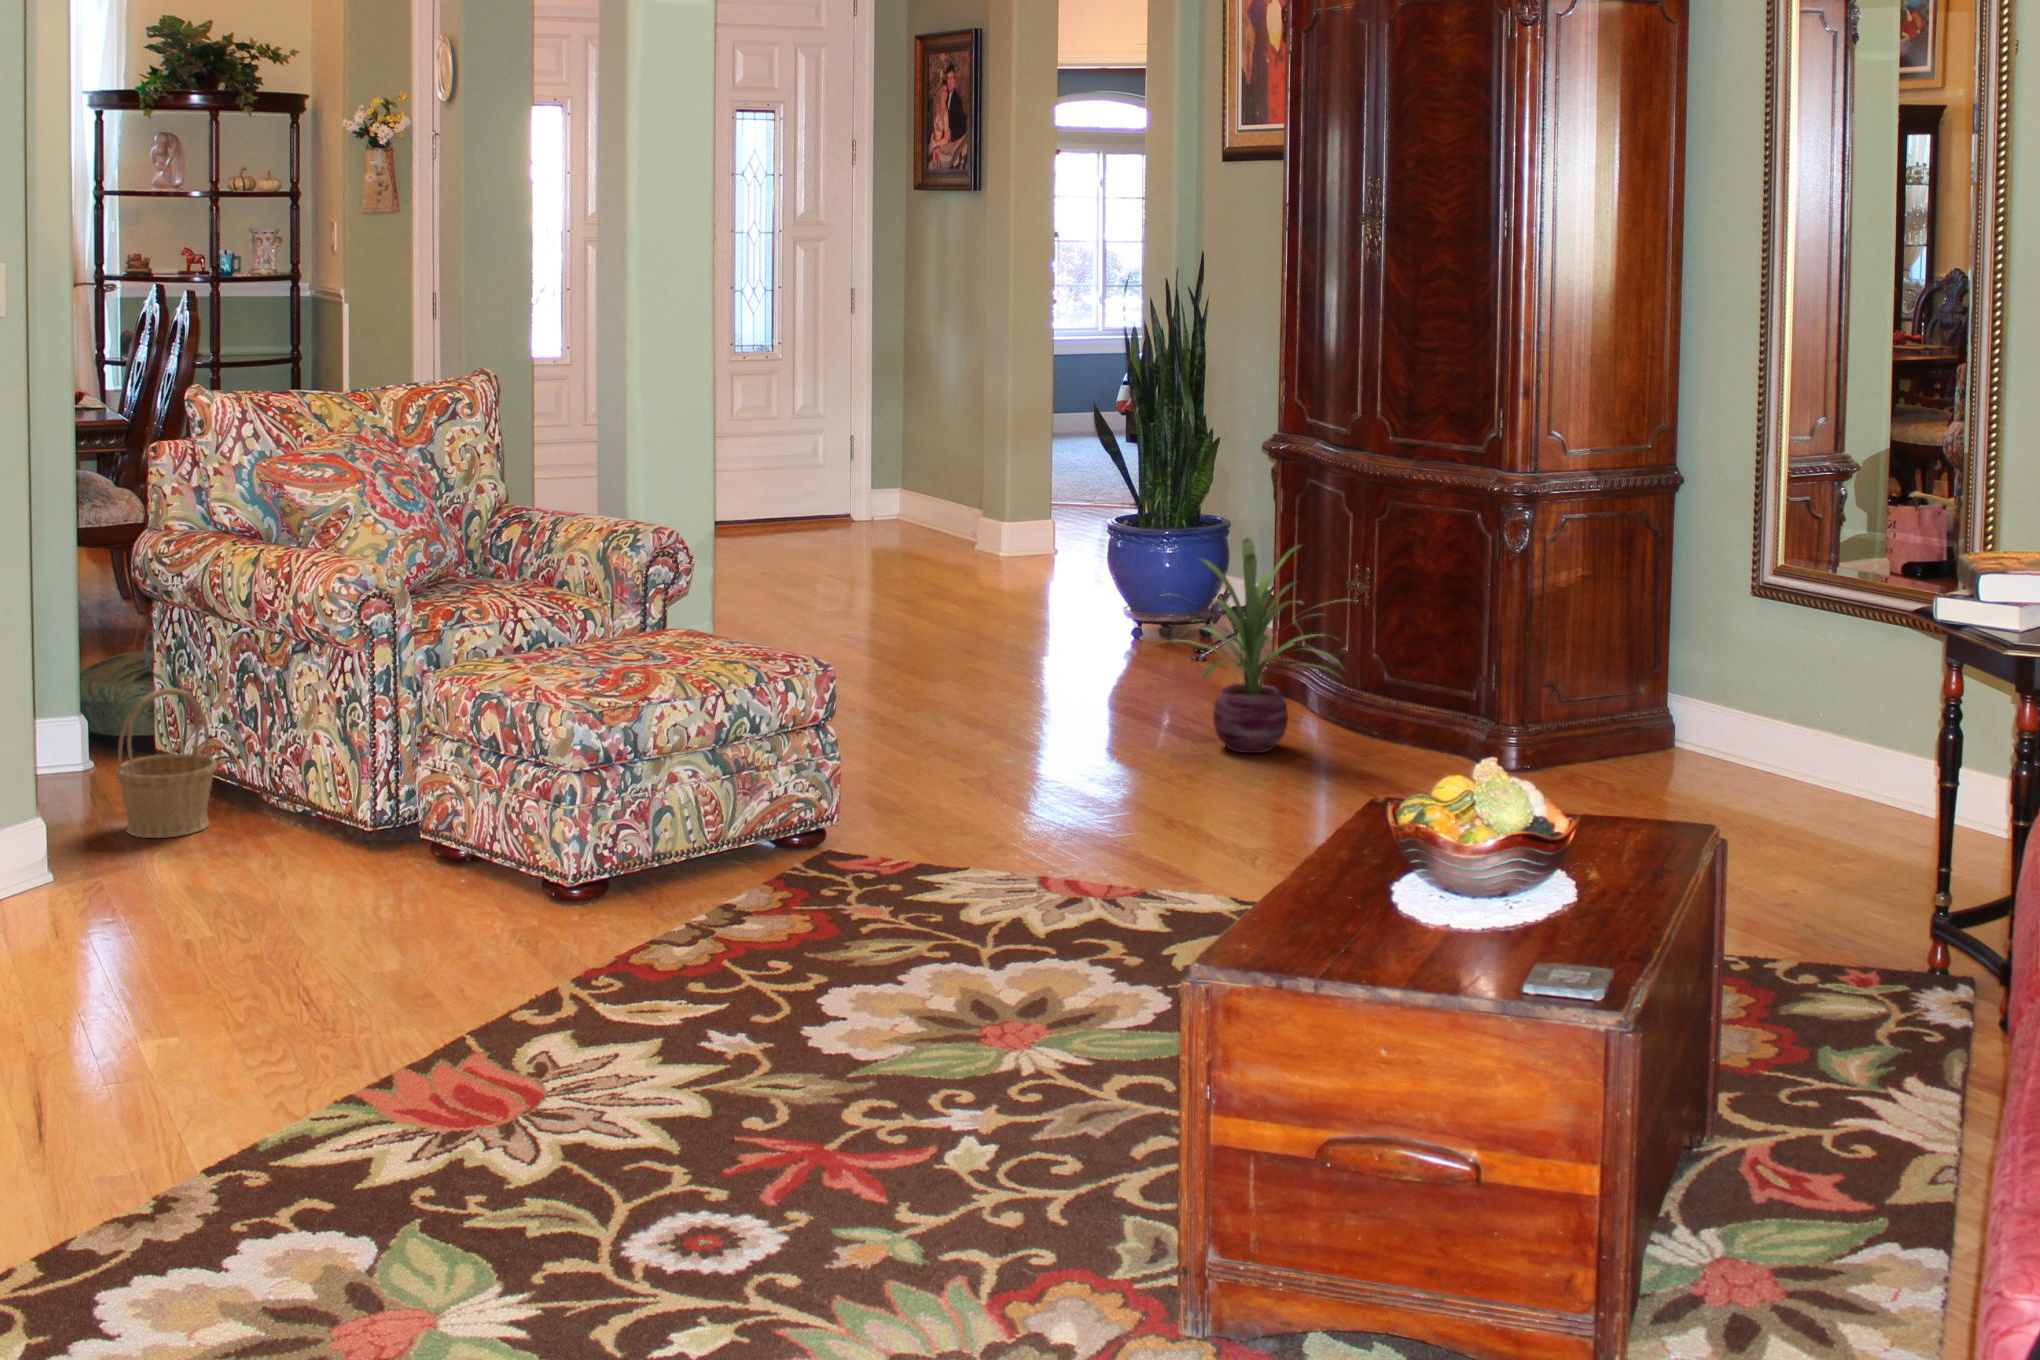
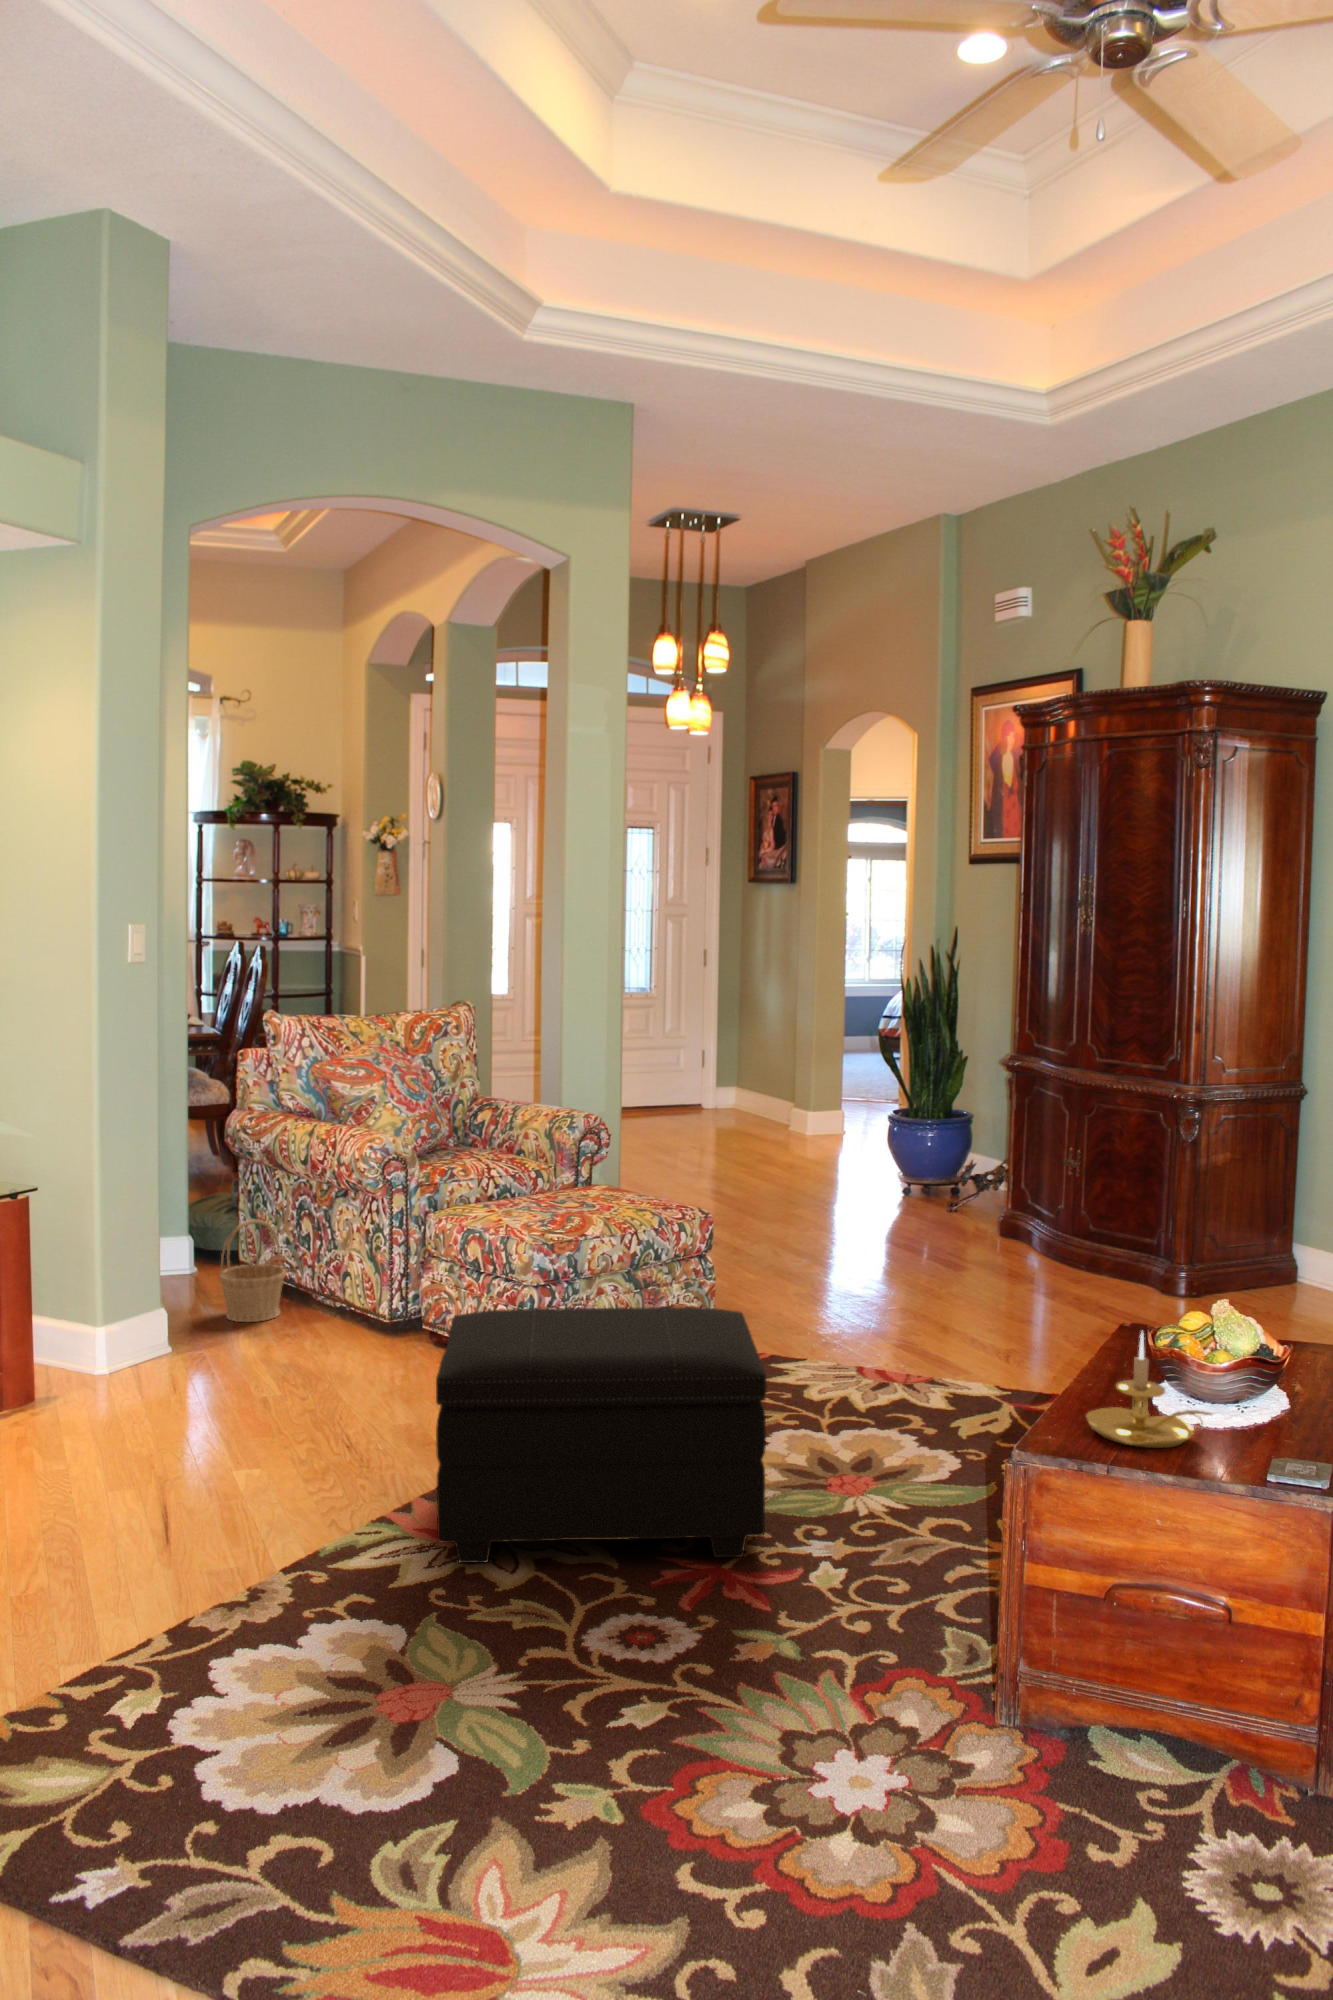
decorative plant: present [1152,538,1342,753] -> none [917,1123,1077,1277]
footstool: none [422,793,887,1155] -> present [436,1306,767,1563]
candle holder: none [1296,801,1456,955] -> present [1086,1332,1211,1448]

